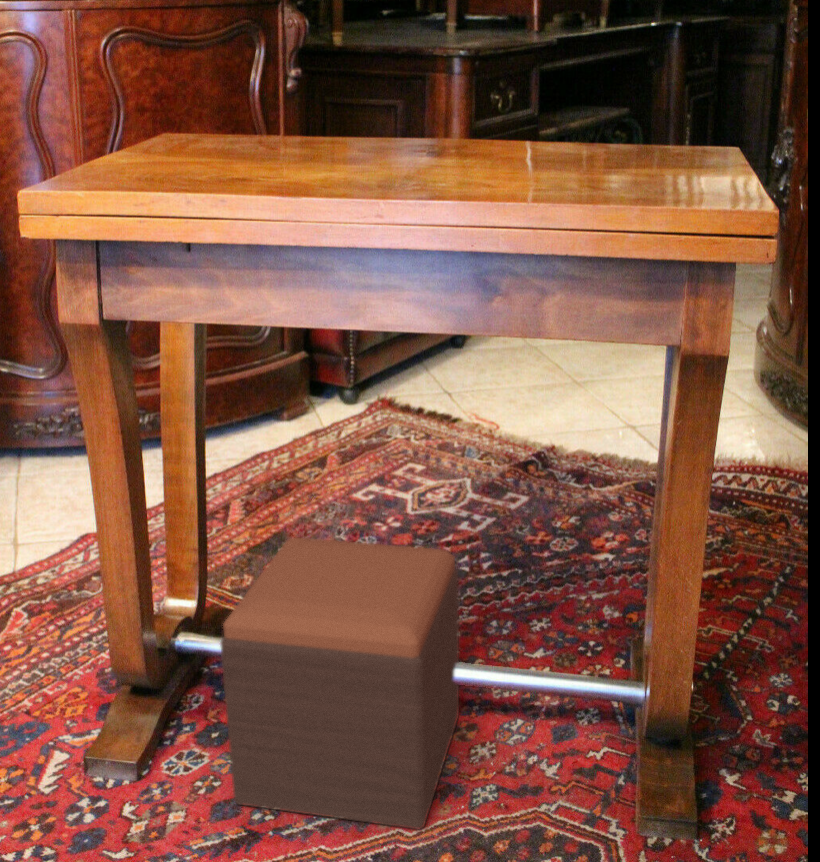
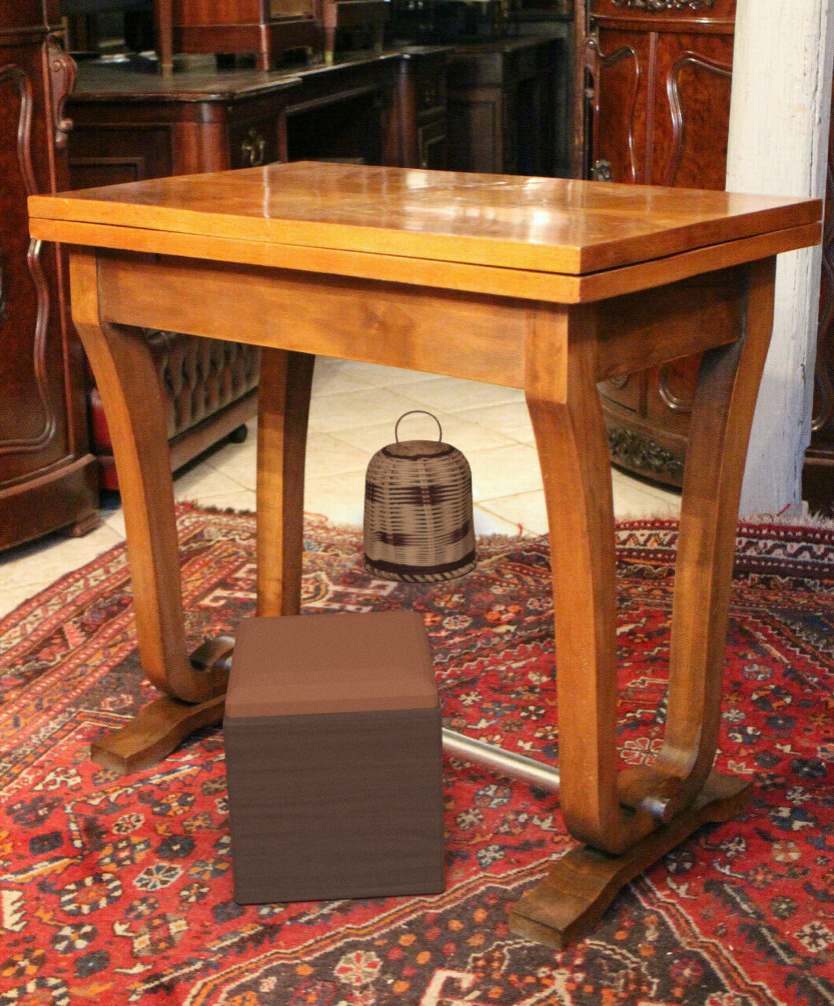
basket: none [505,341,611,500] -> present [363,410,478,582]

